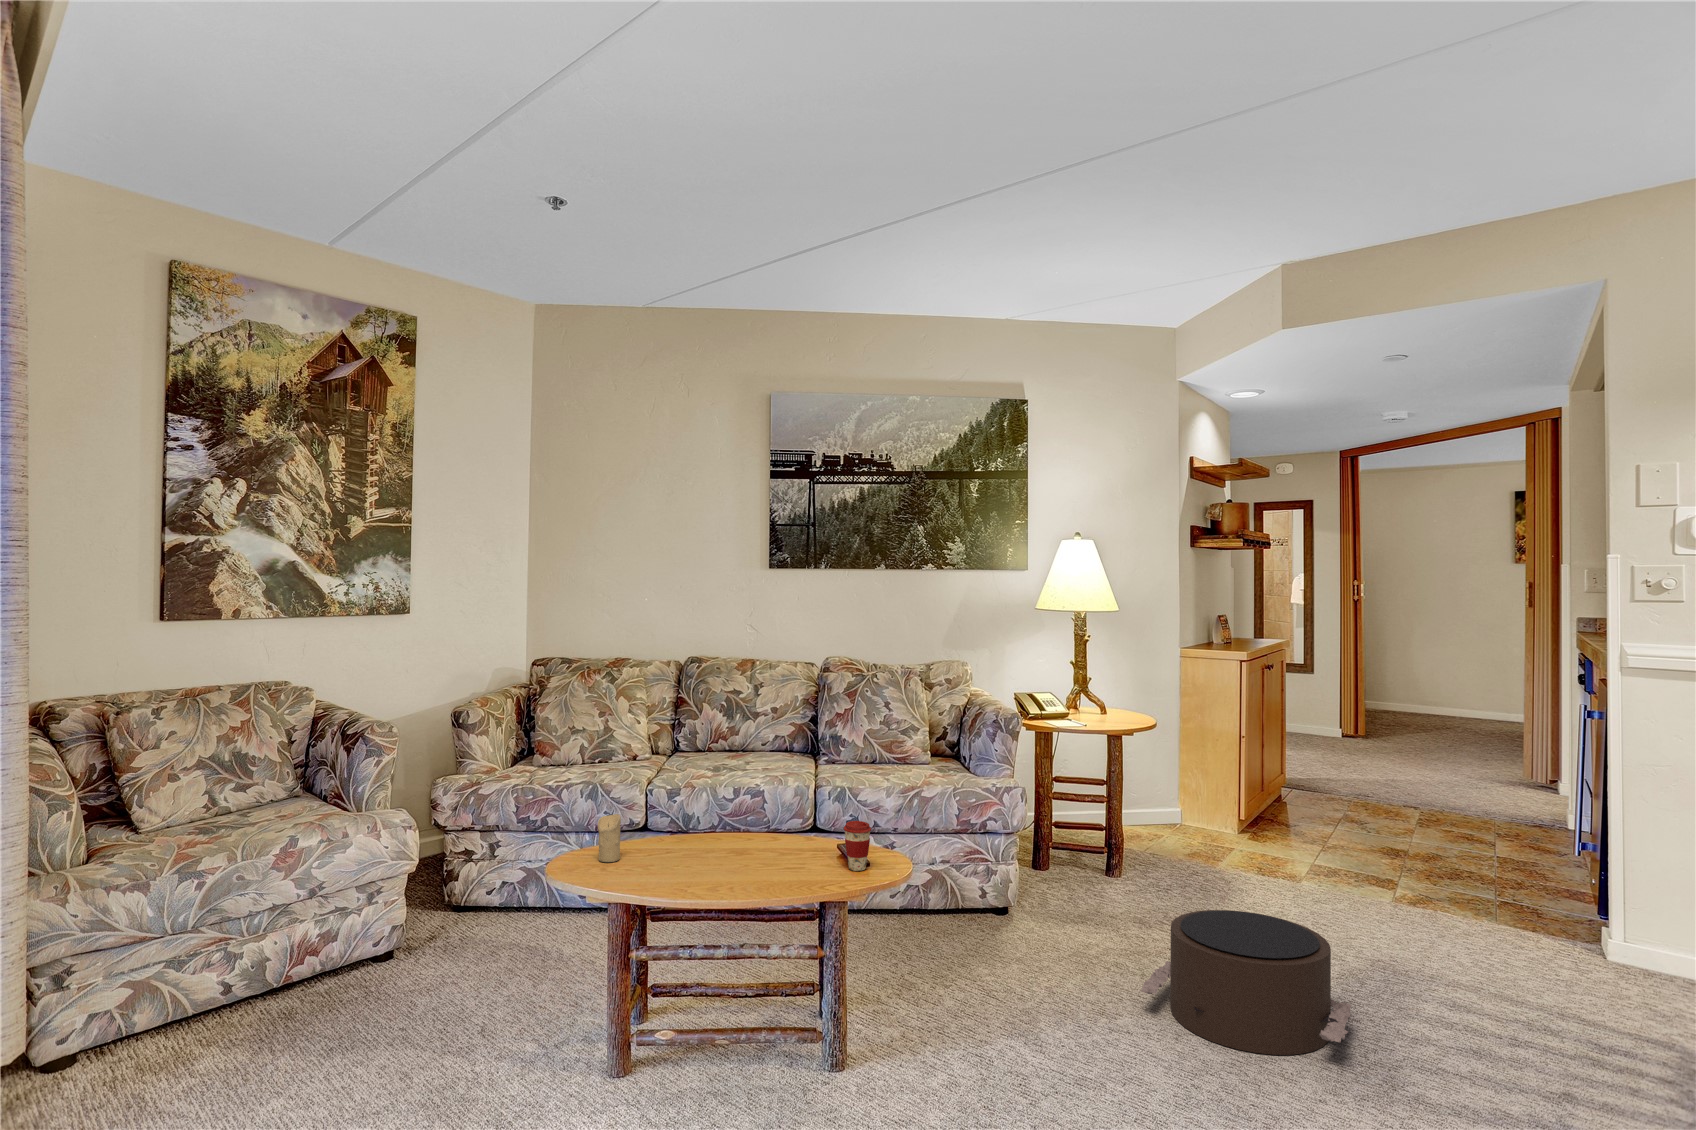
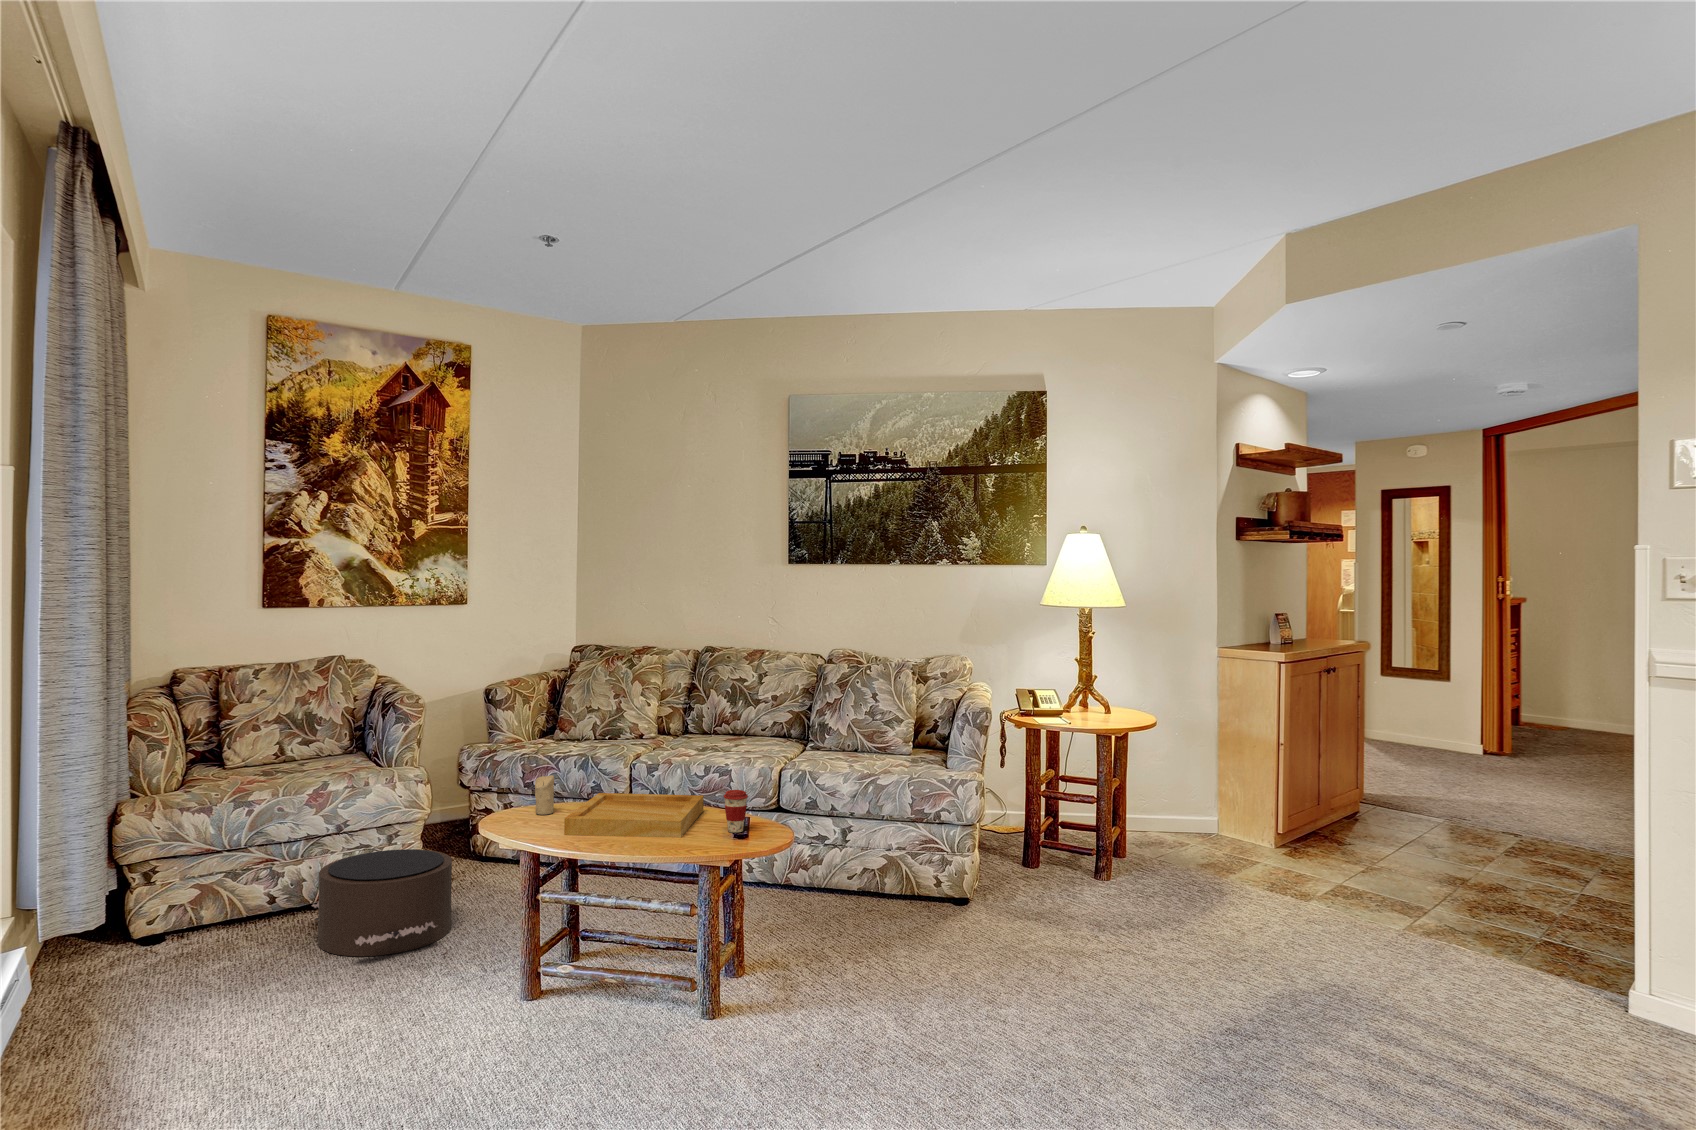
tray: none [665,827,806,888] -> present [564,793,704,838]
pouf: present [1141,910,1351,1055] -> present [312,849,452,956]

